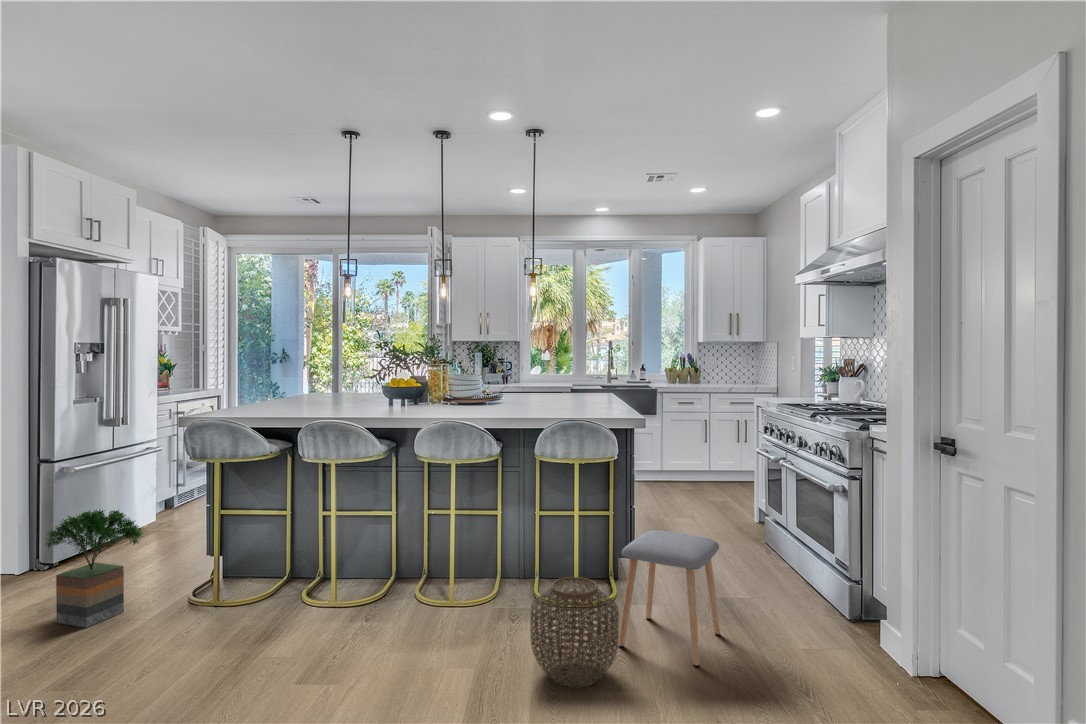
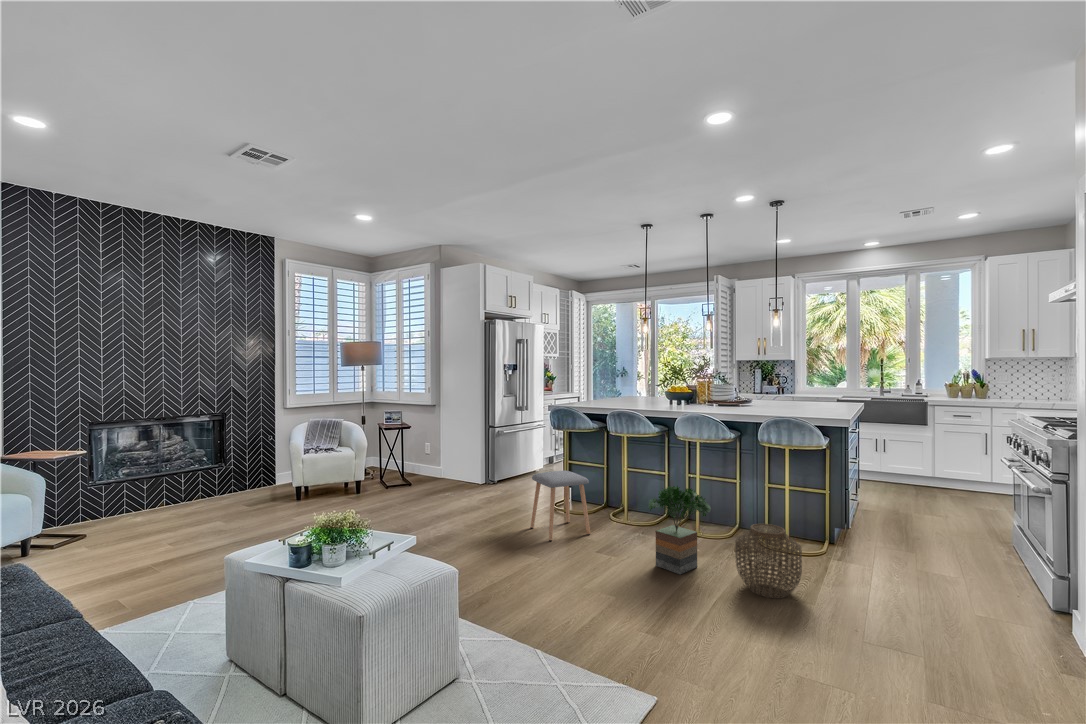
potted tree: present [45,510,143,628] -> present [649,486,710,574]
stool: present [618,530,720,667] -> present [530,471,590,541]

